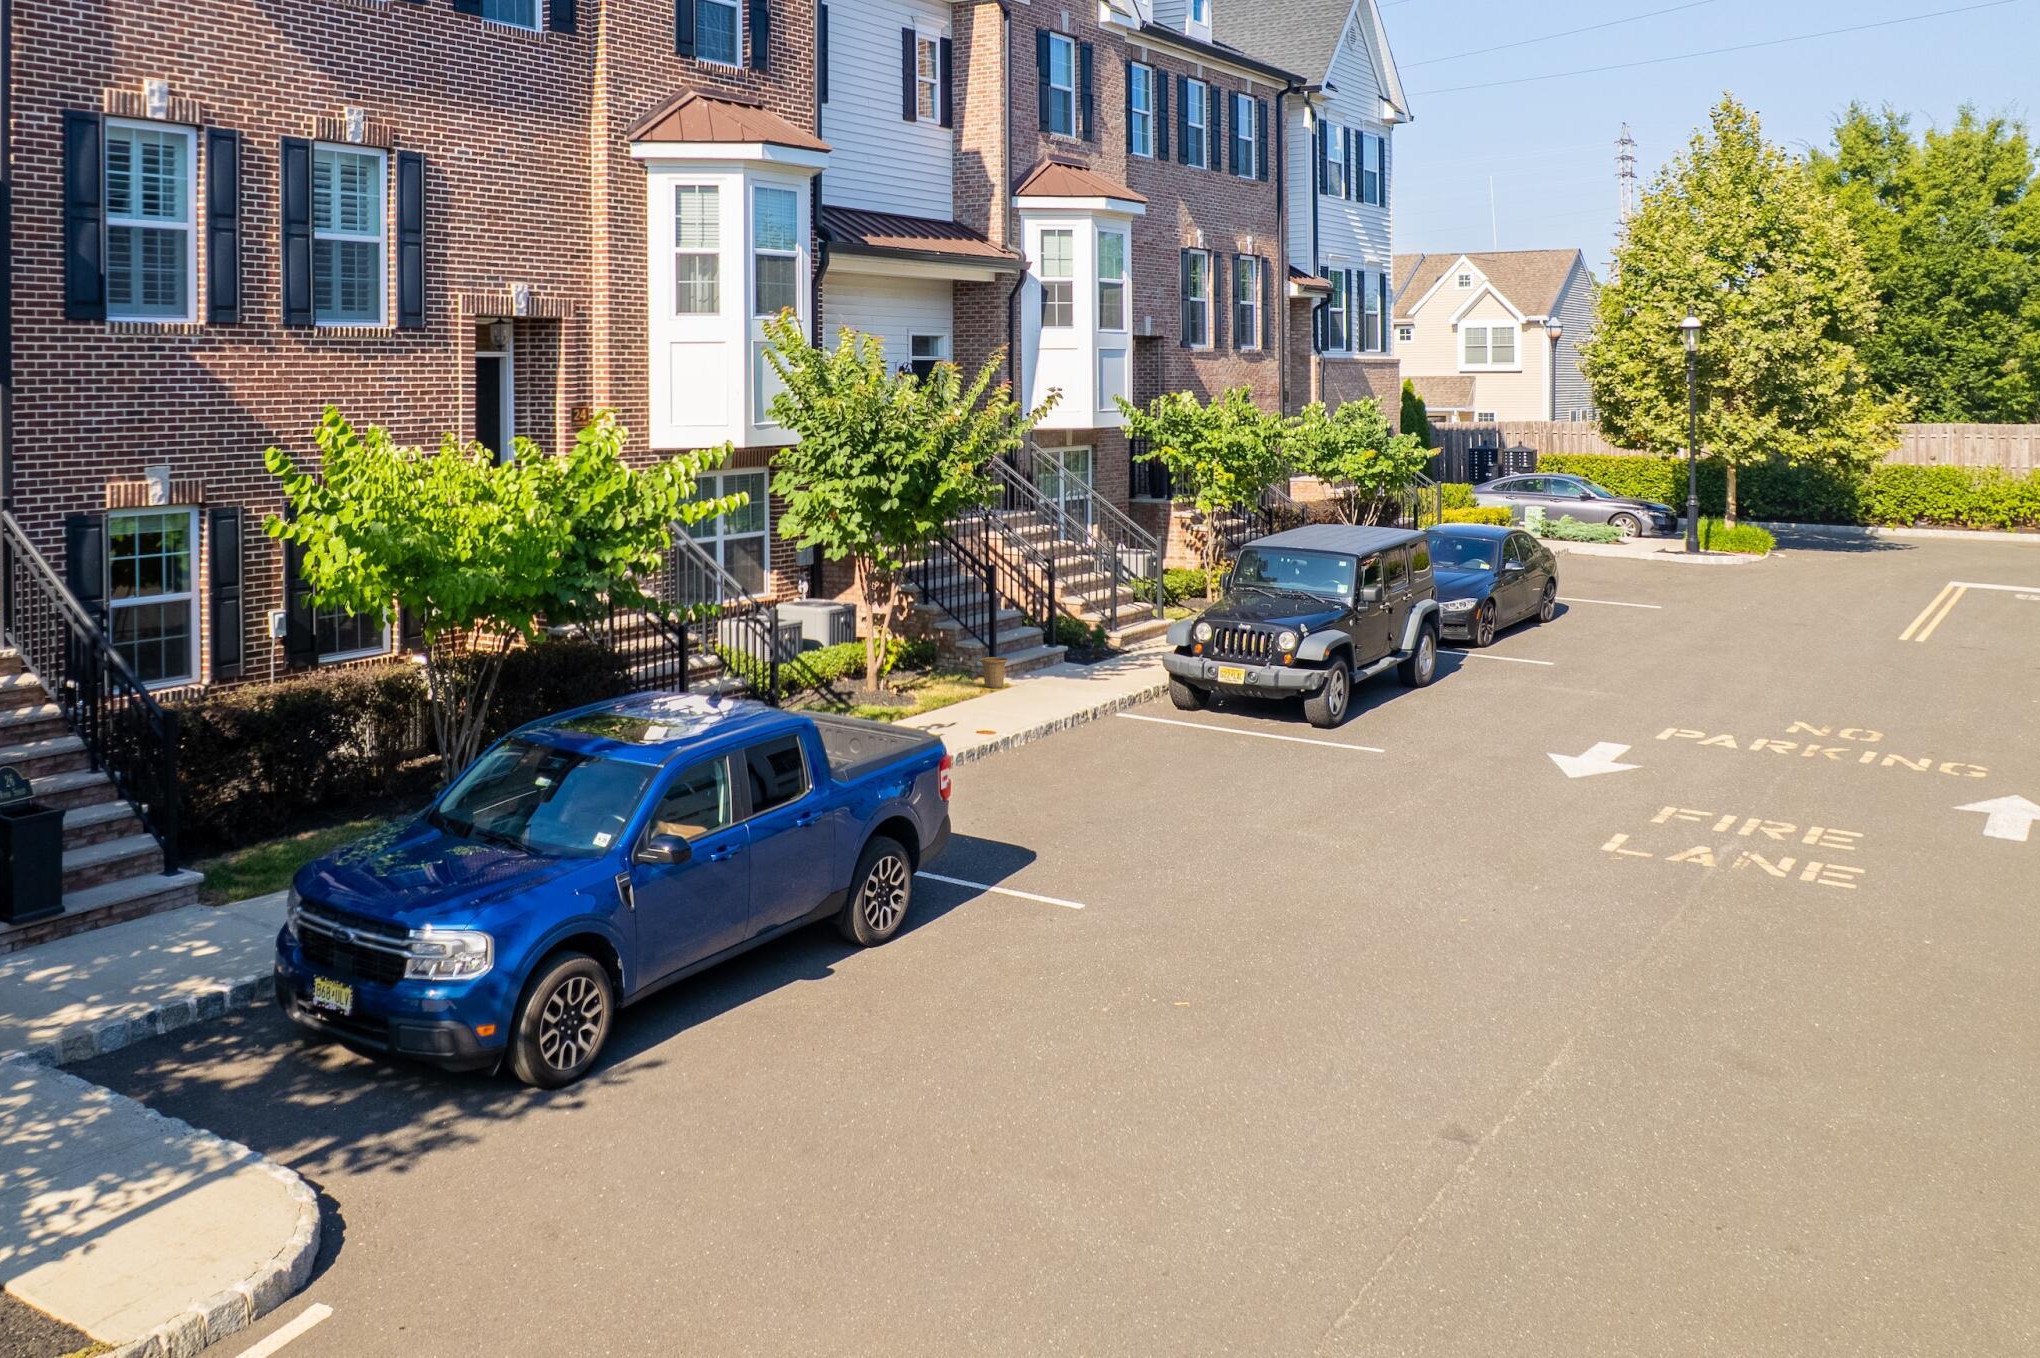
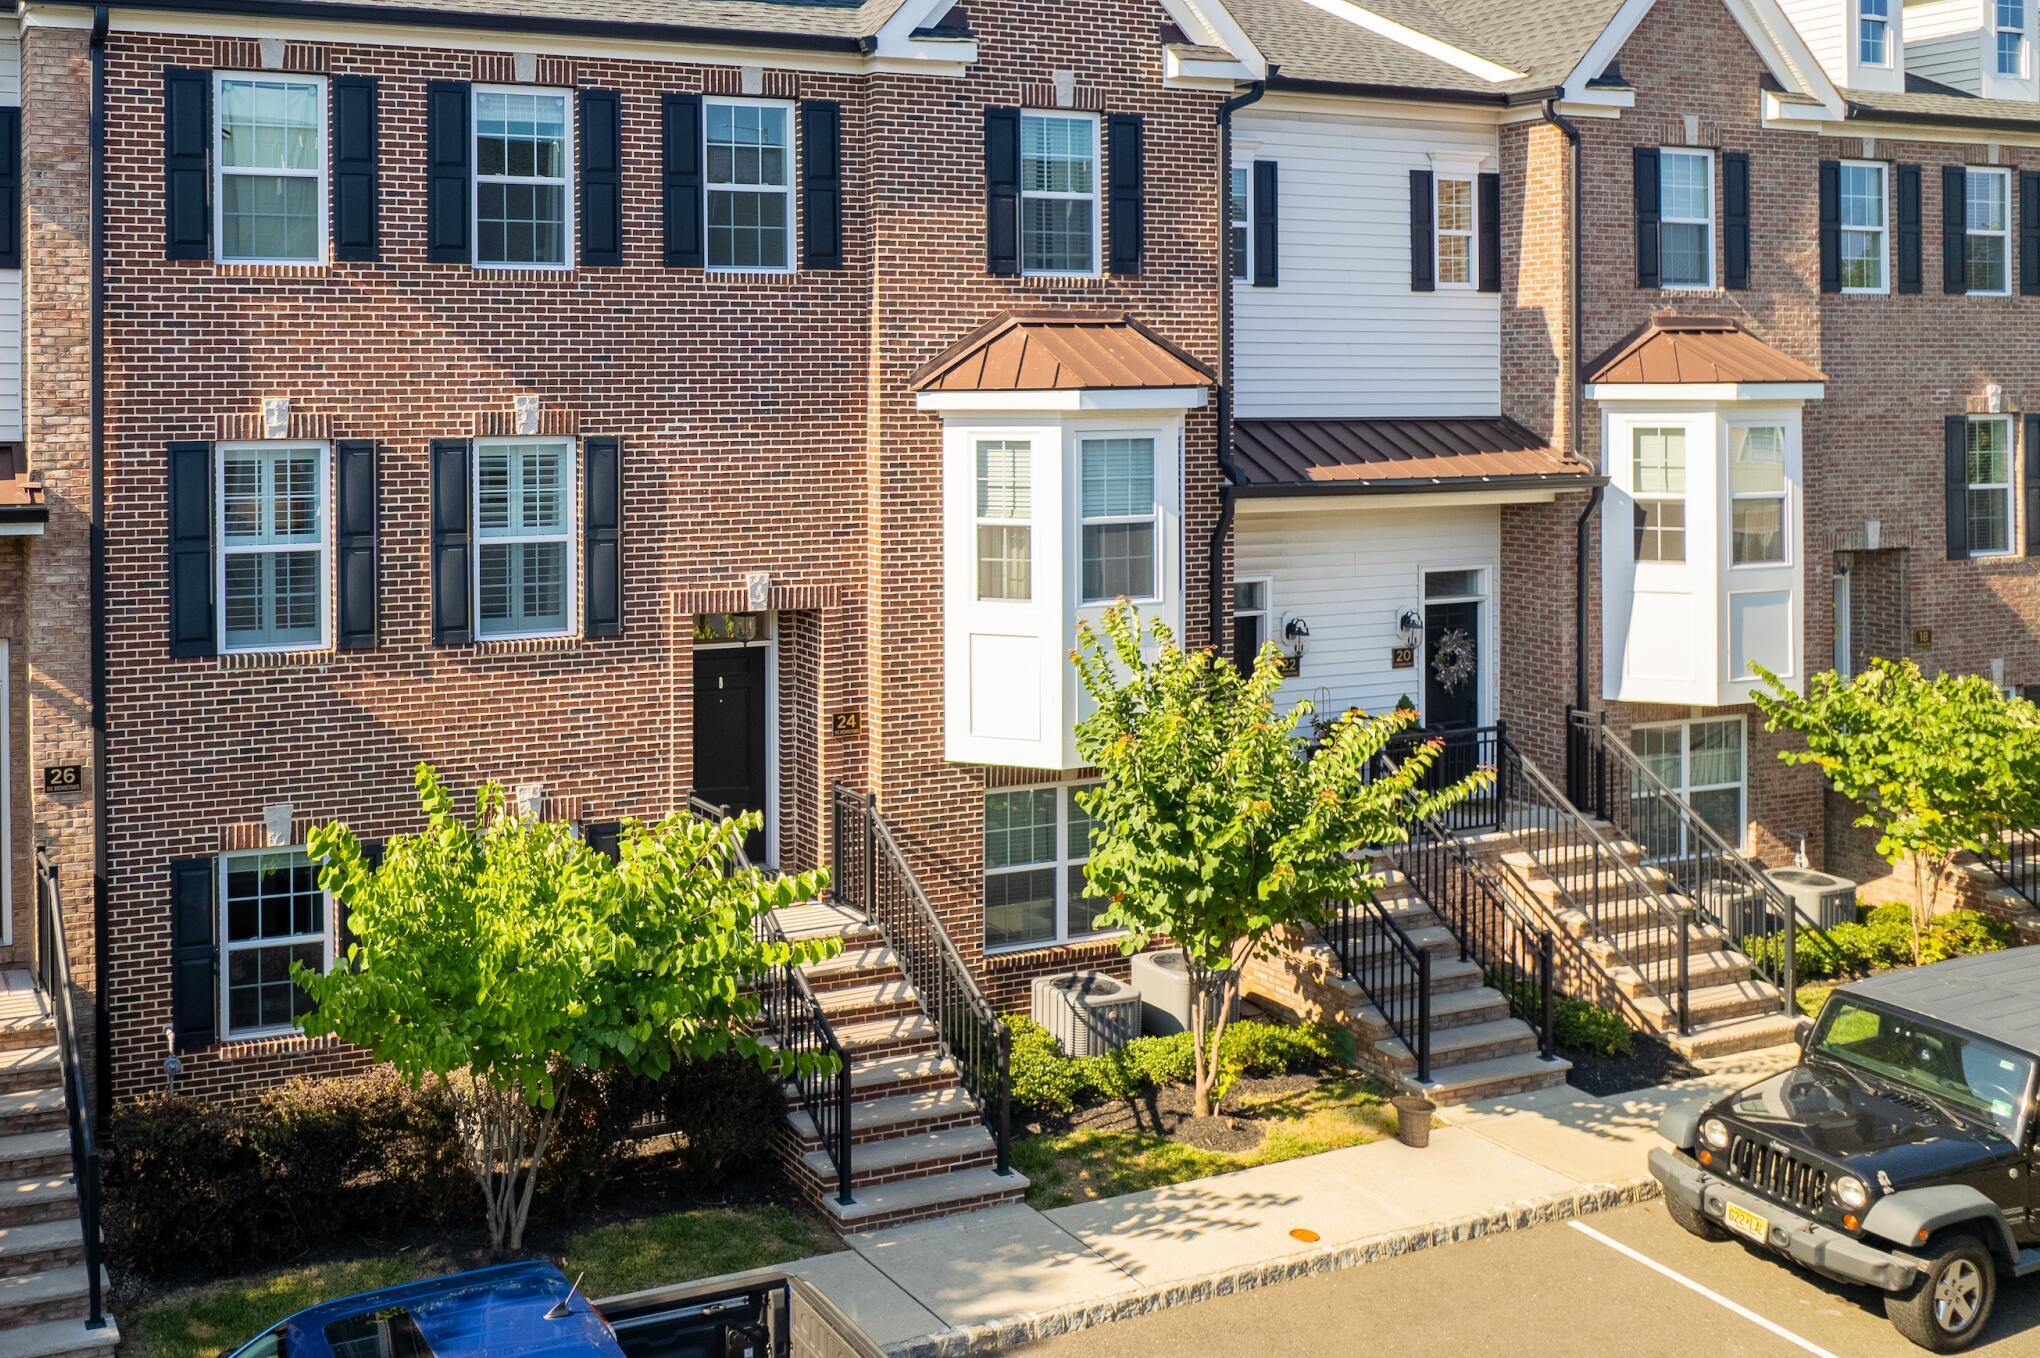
decorative plant: present [1090,621,1109,658] -> present [1333,1023,1362,1076]

